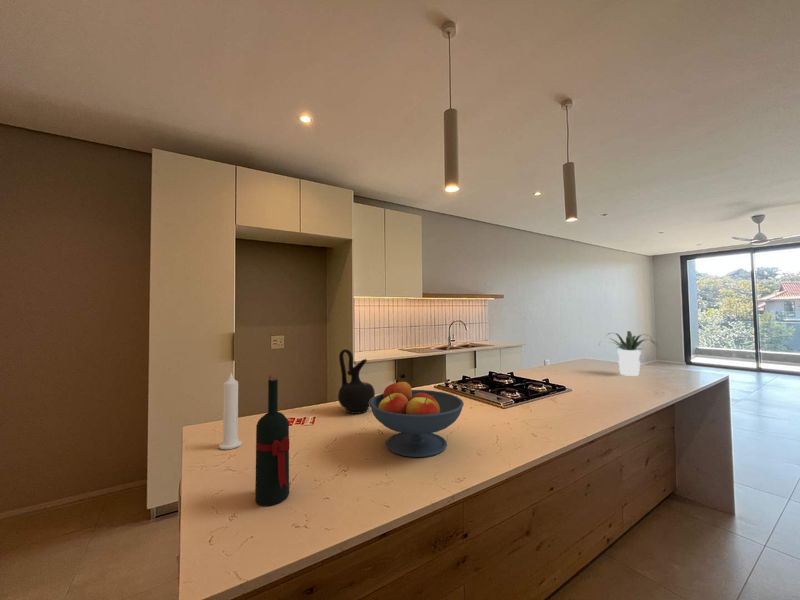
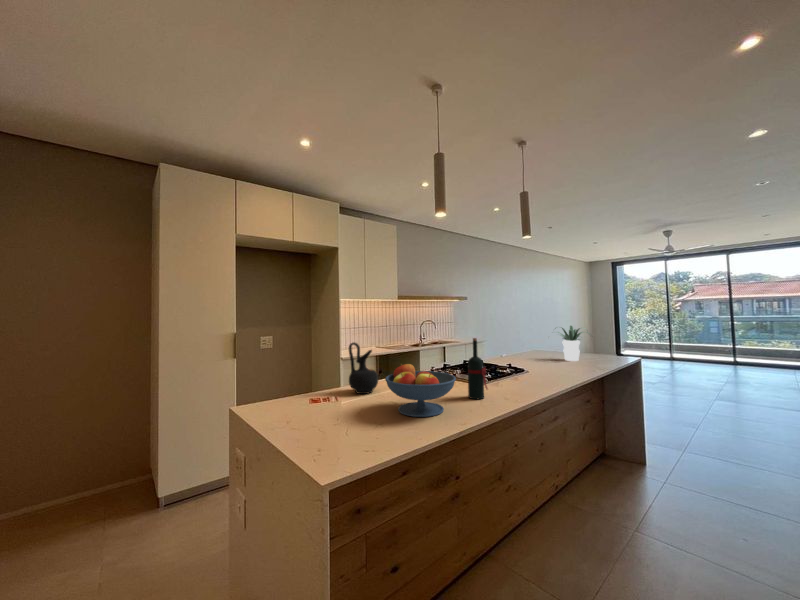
candle: present [219,373,242,450] -> none [266,360,283,421]
wine bottle: present [255,374,289,506] -> present [468,338,487,399]

